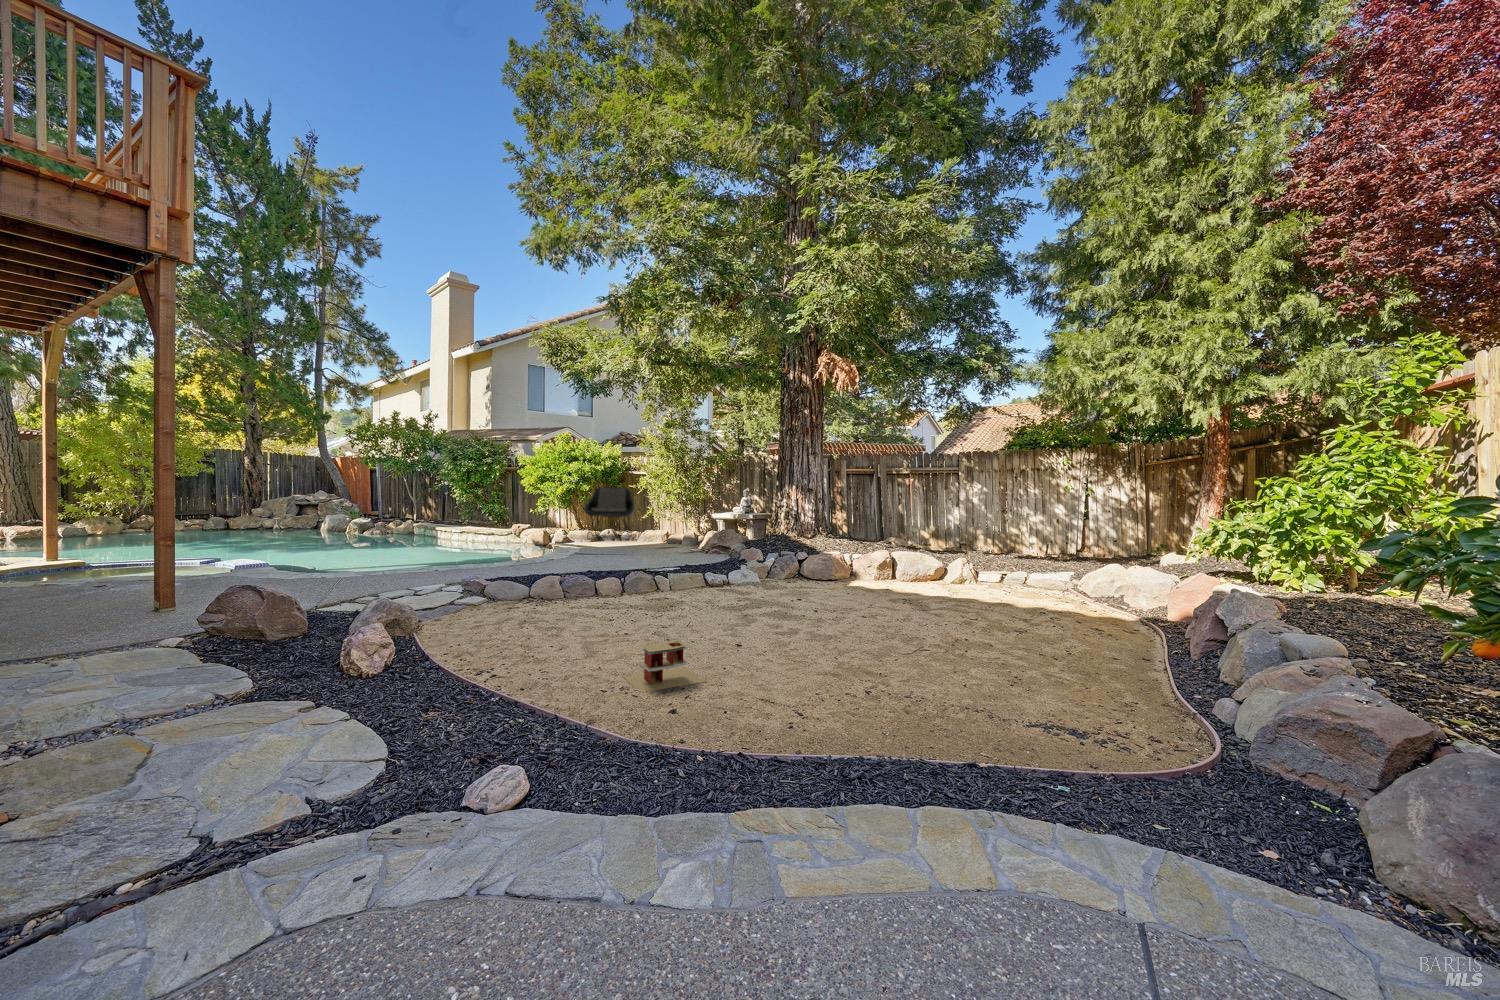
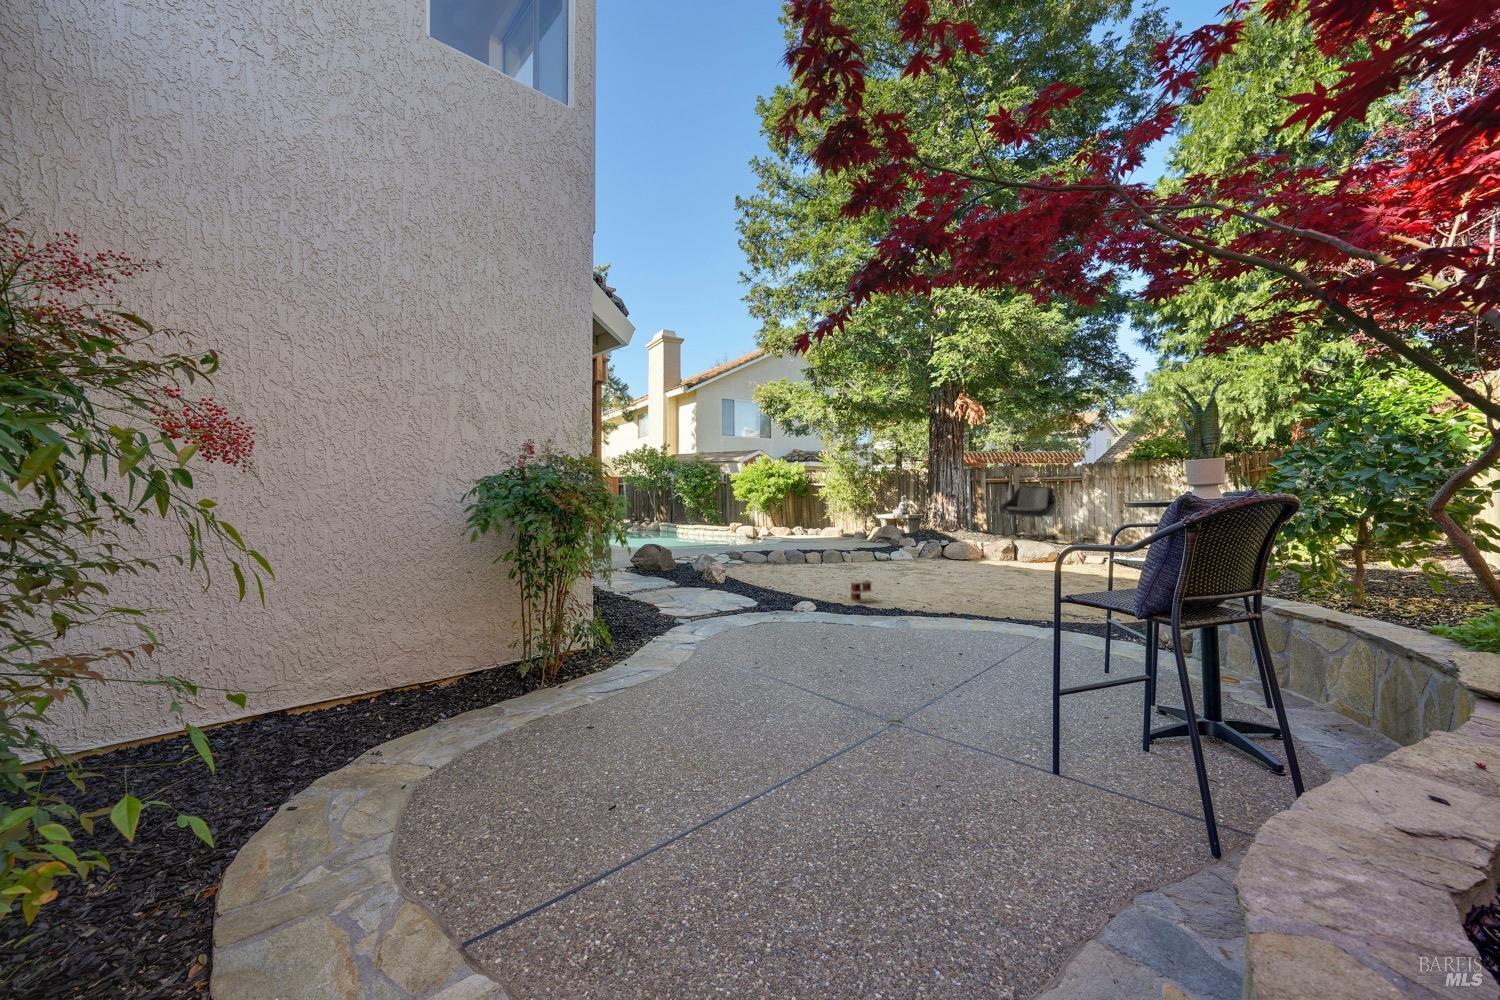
lounge chair: present [584,487,635,540] -> present [1000,485,1056,540]

